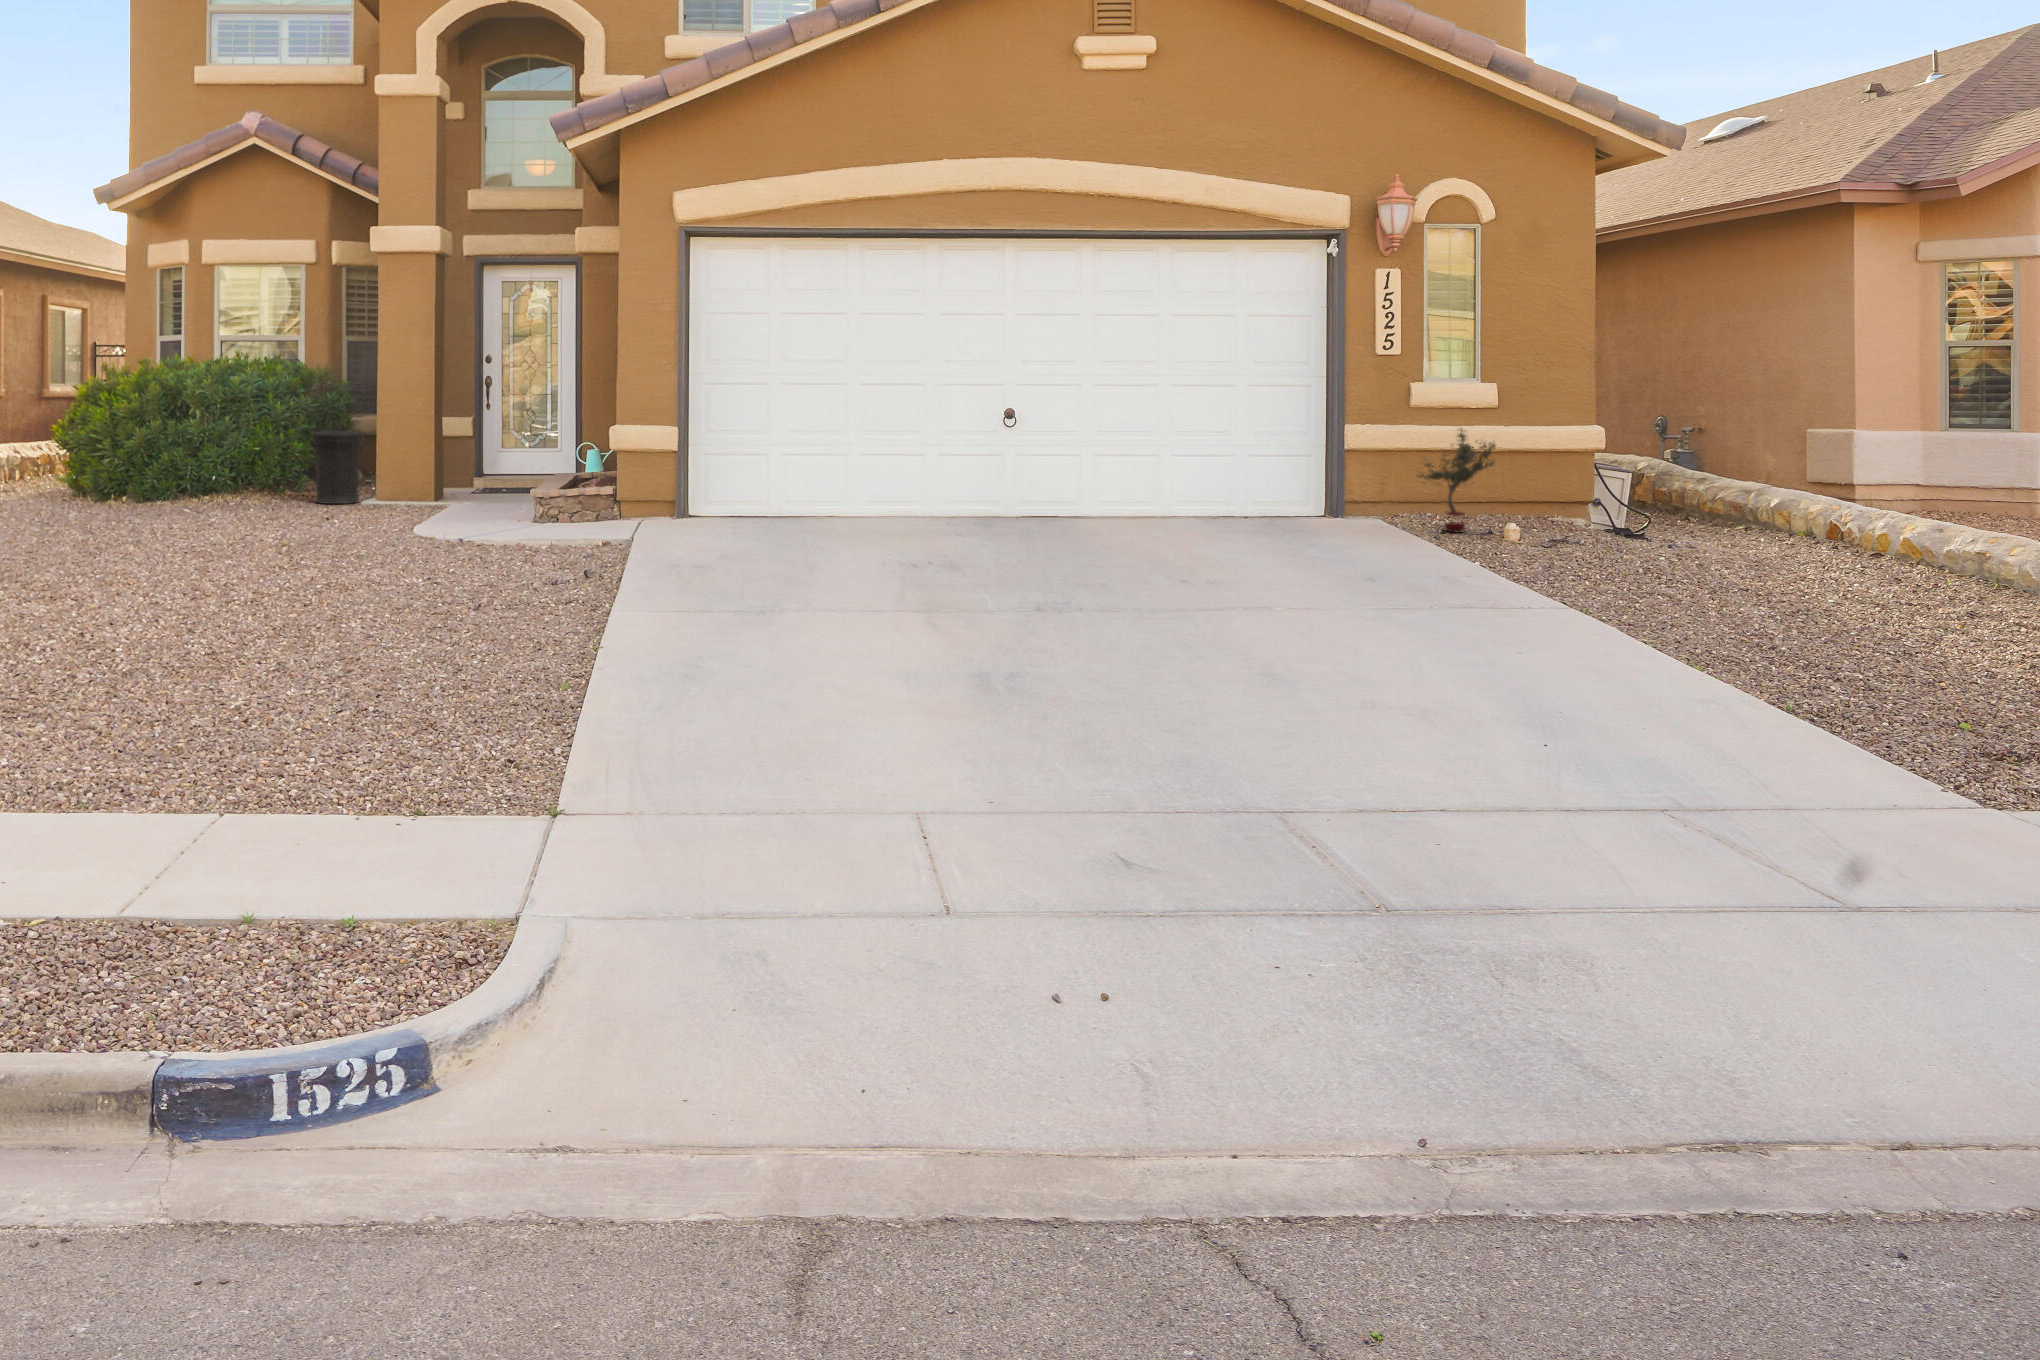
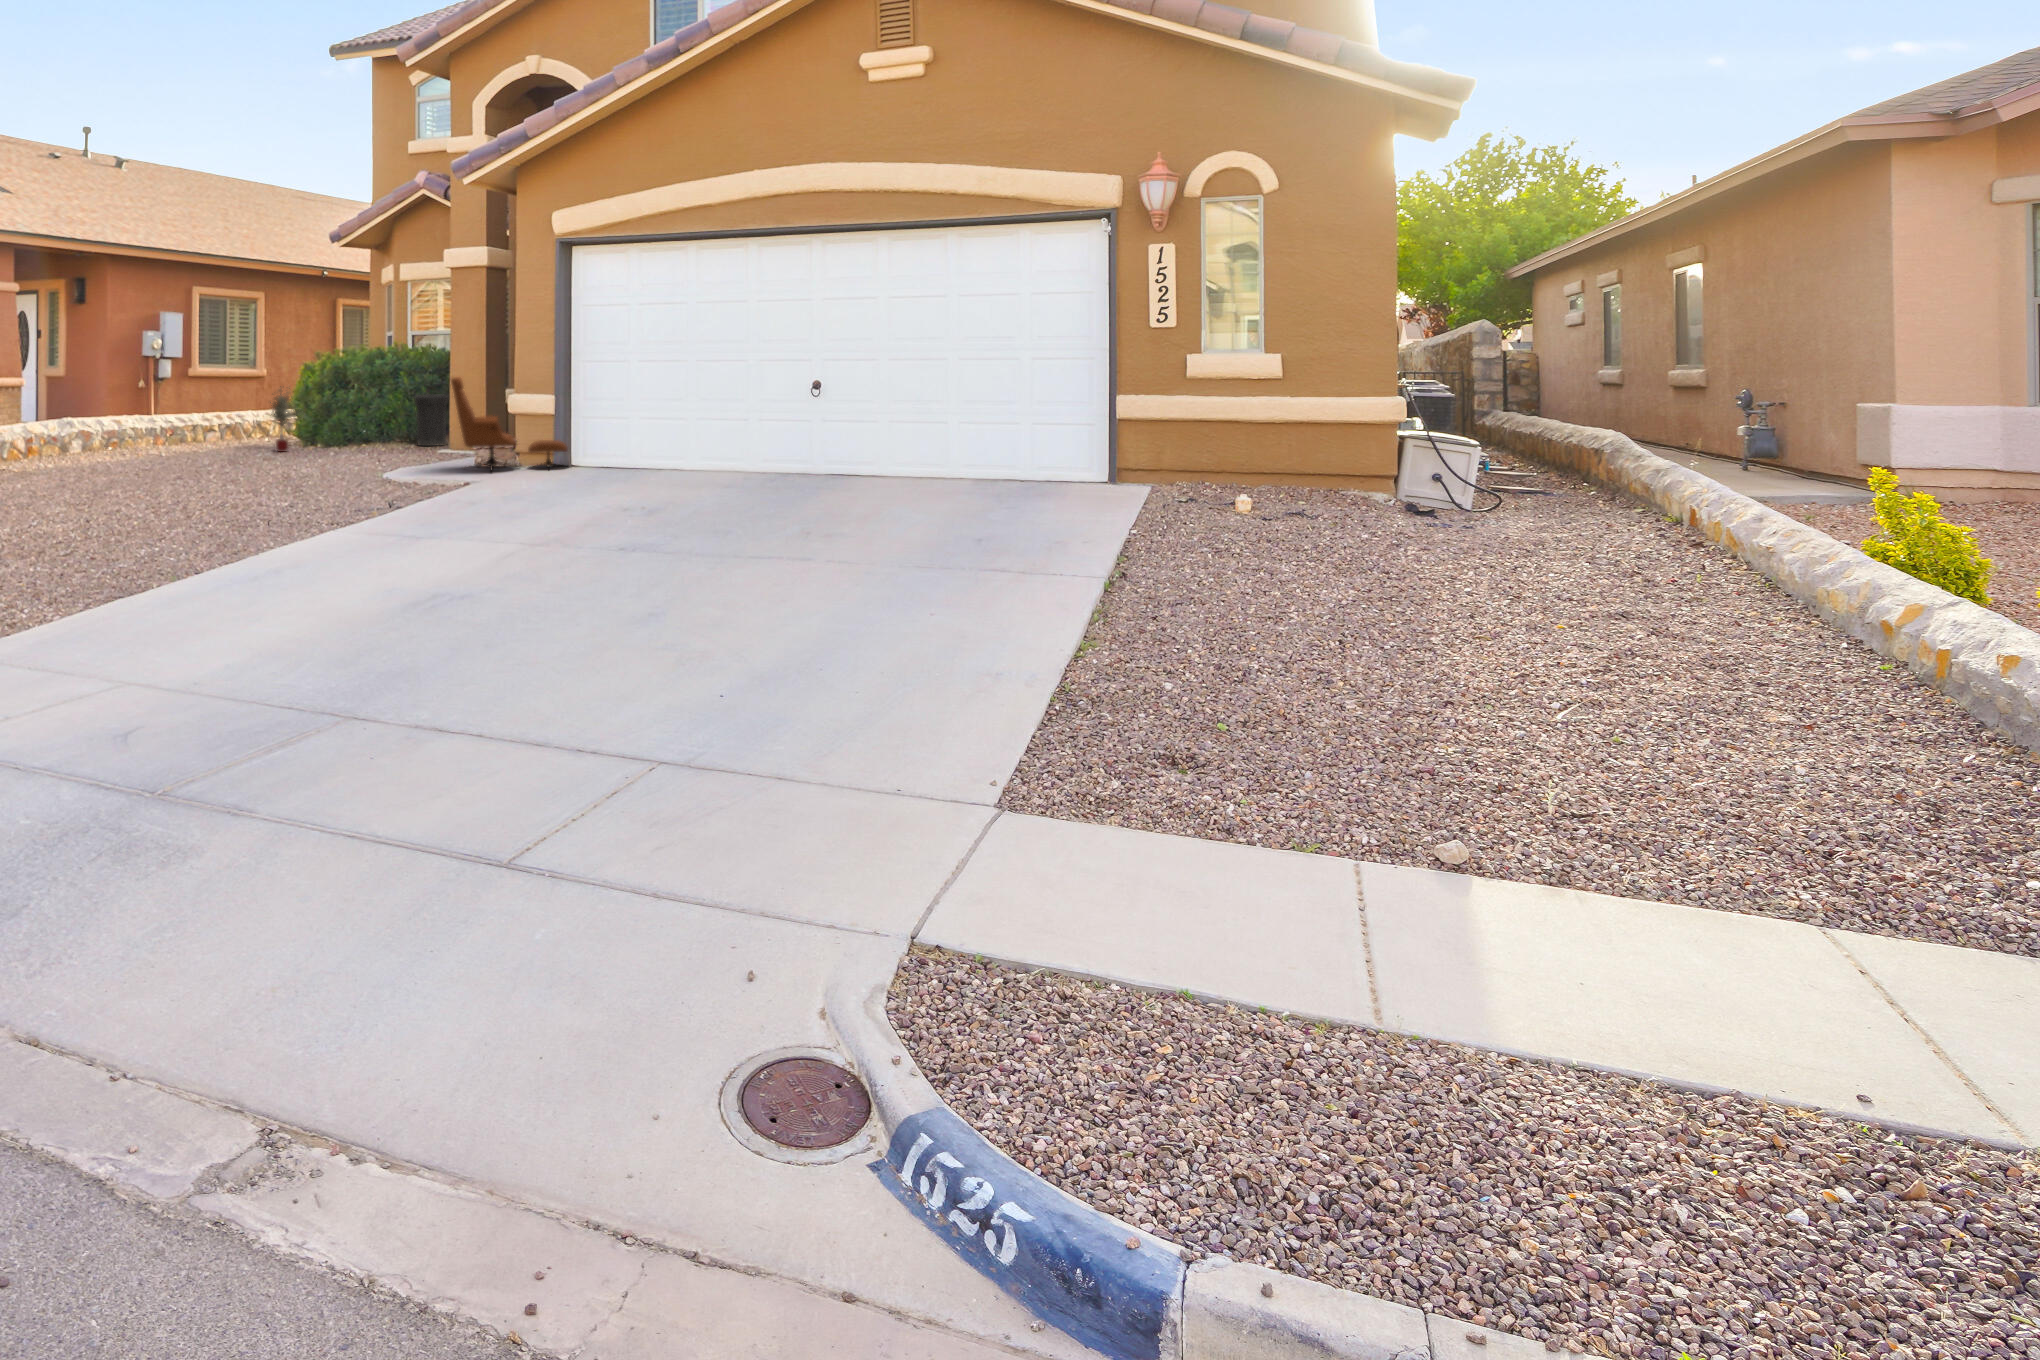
lounge chair: none [554,404,701,533] -> present [451,377,568,469]
potted tree: present [1416,429,1496,533] -> present [270,386,304,452]

